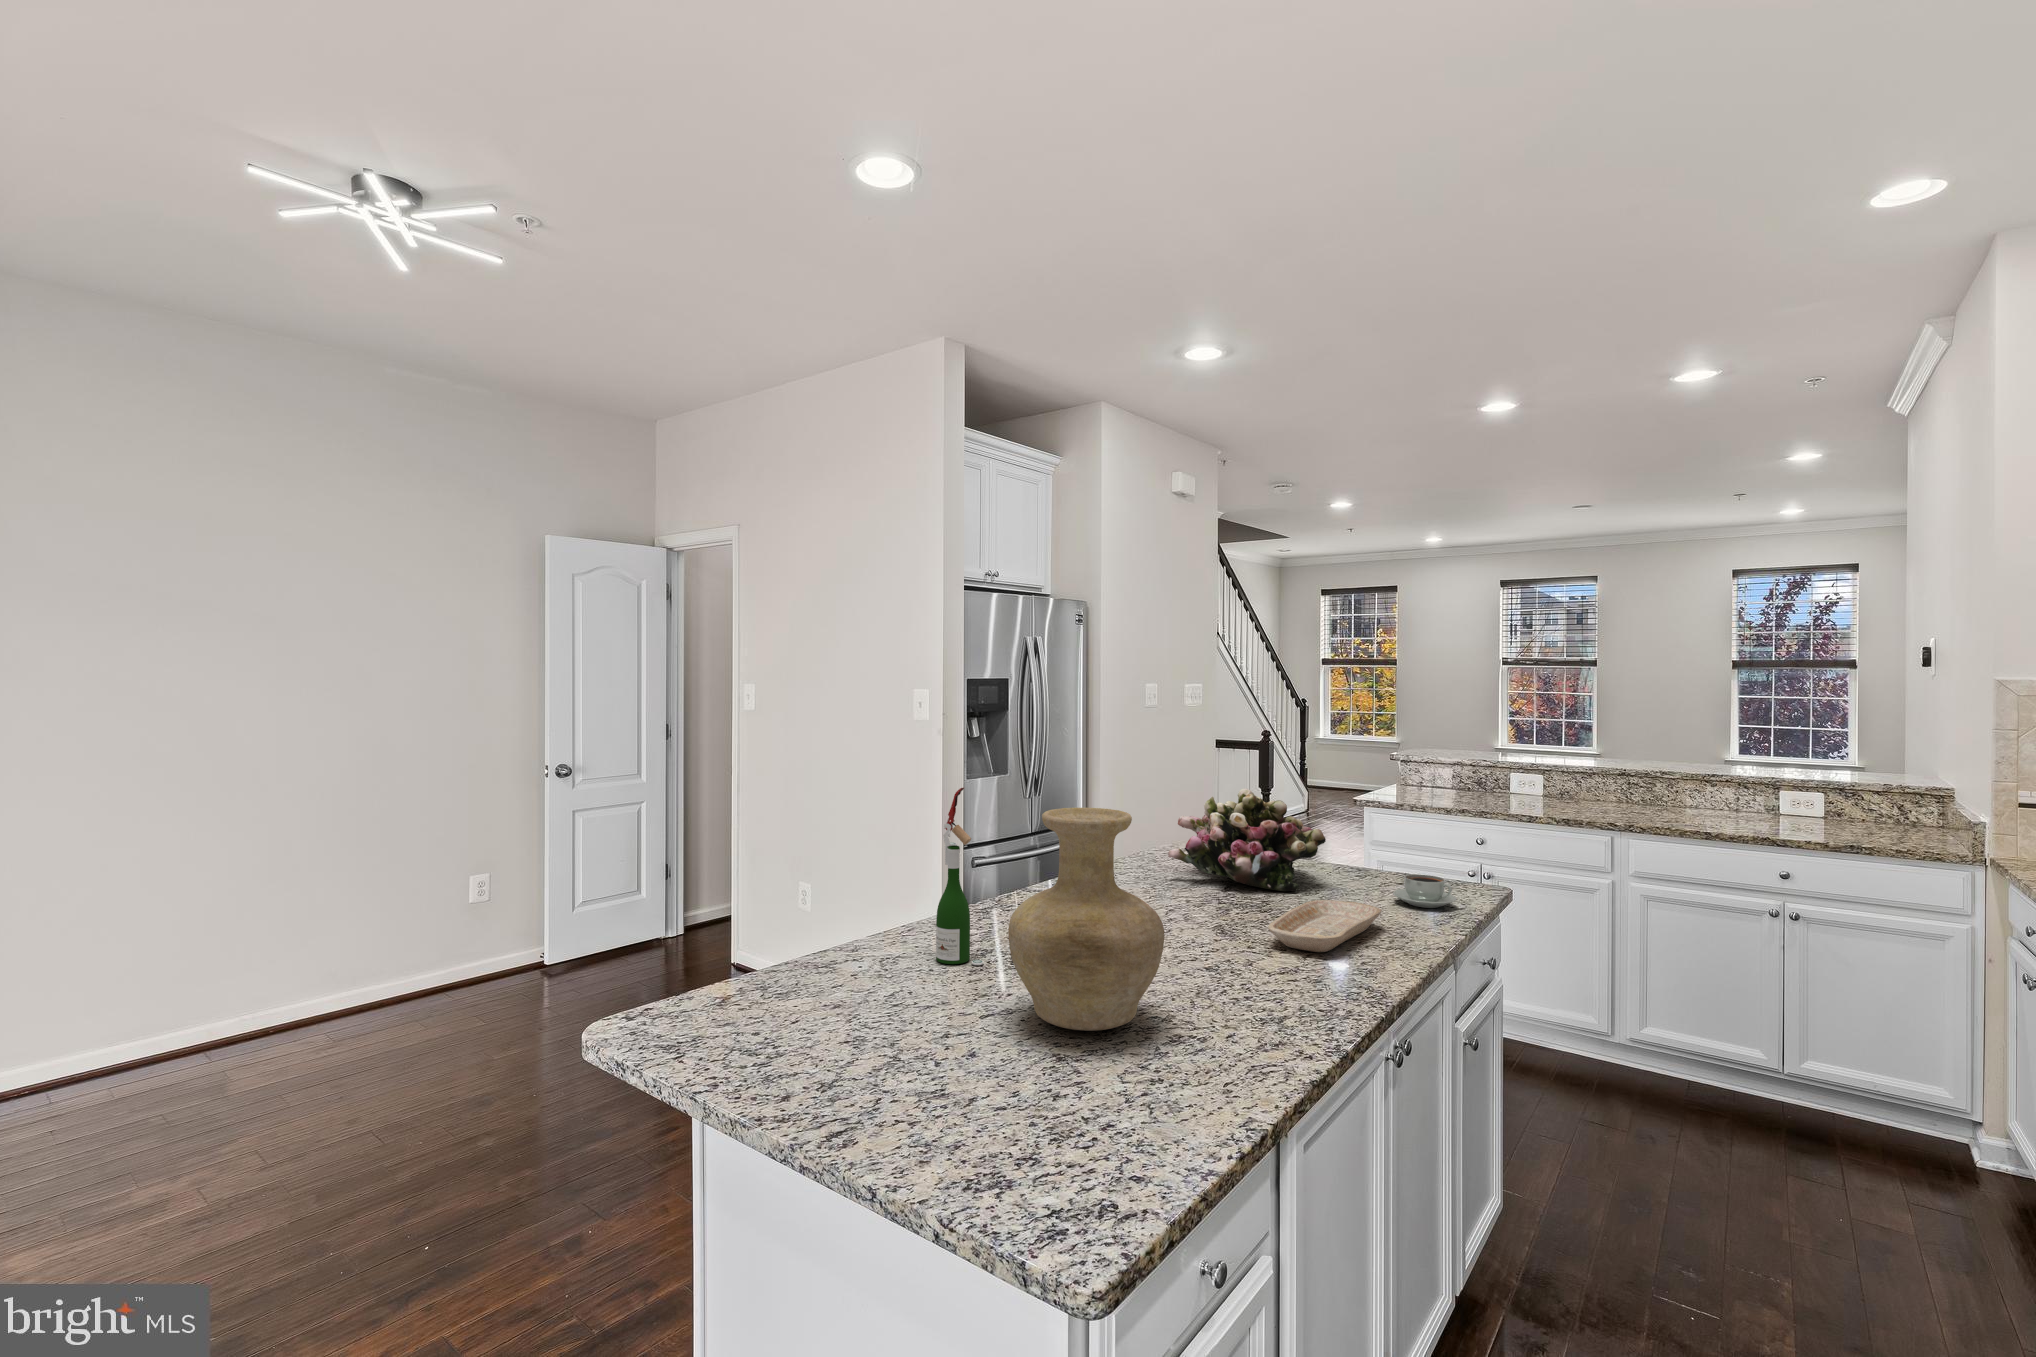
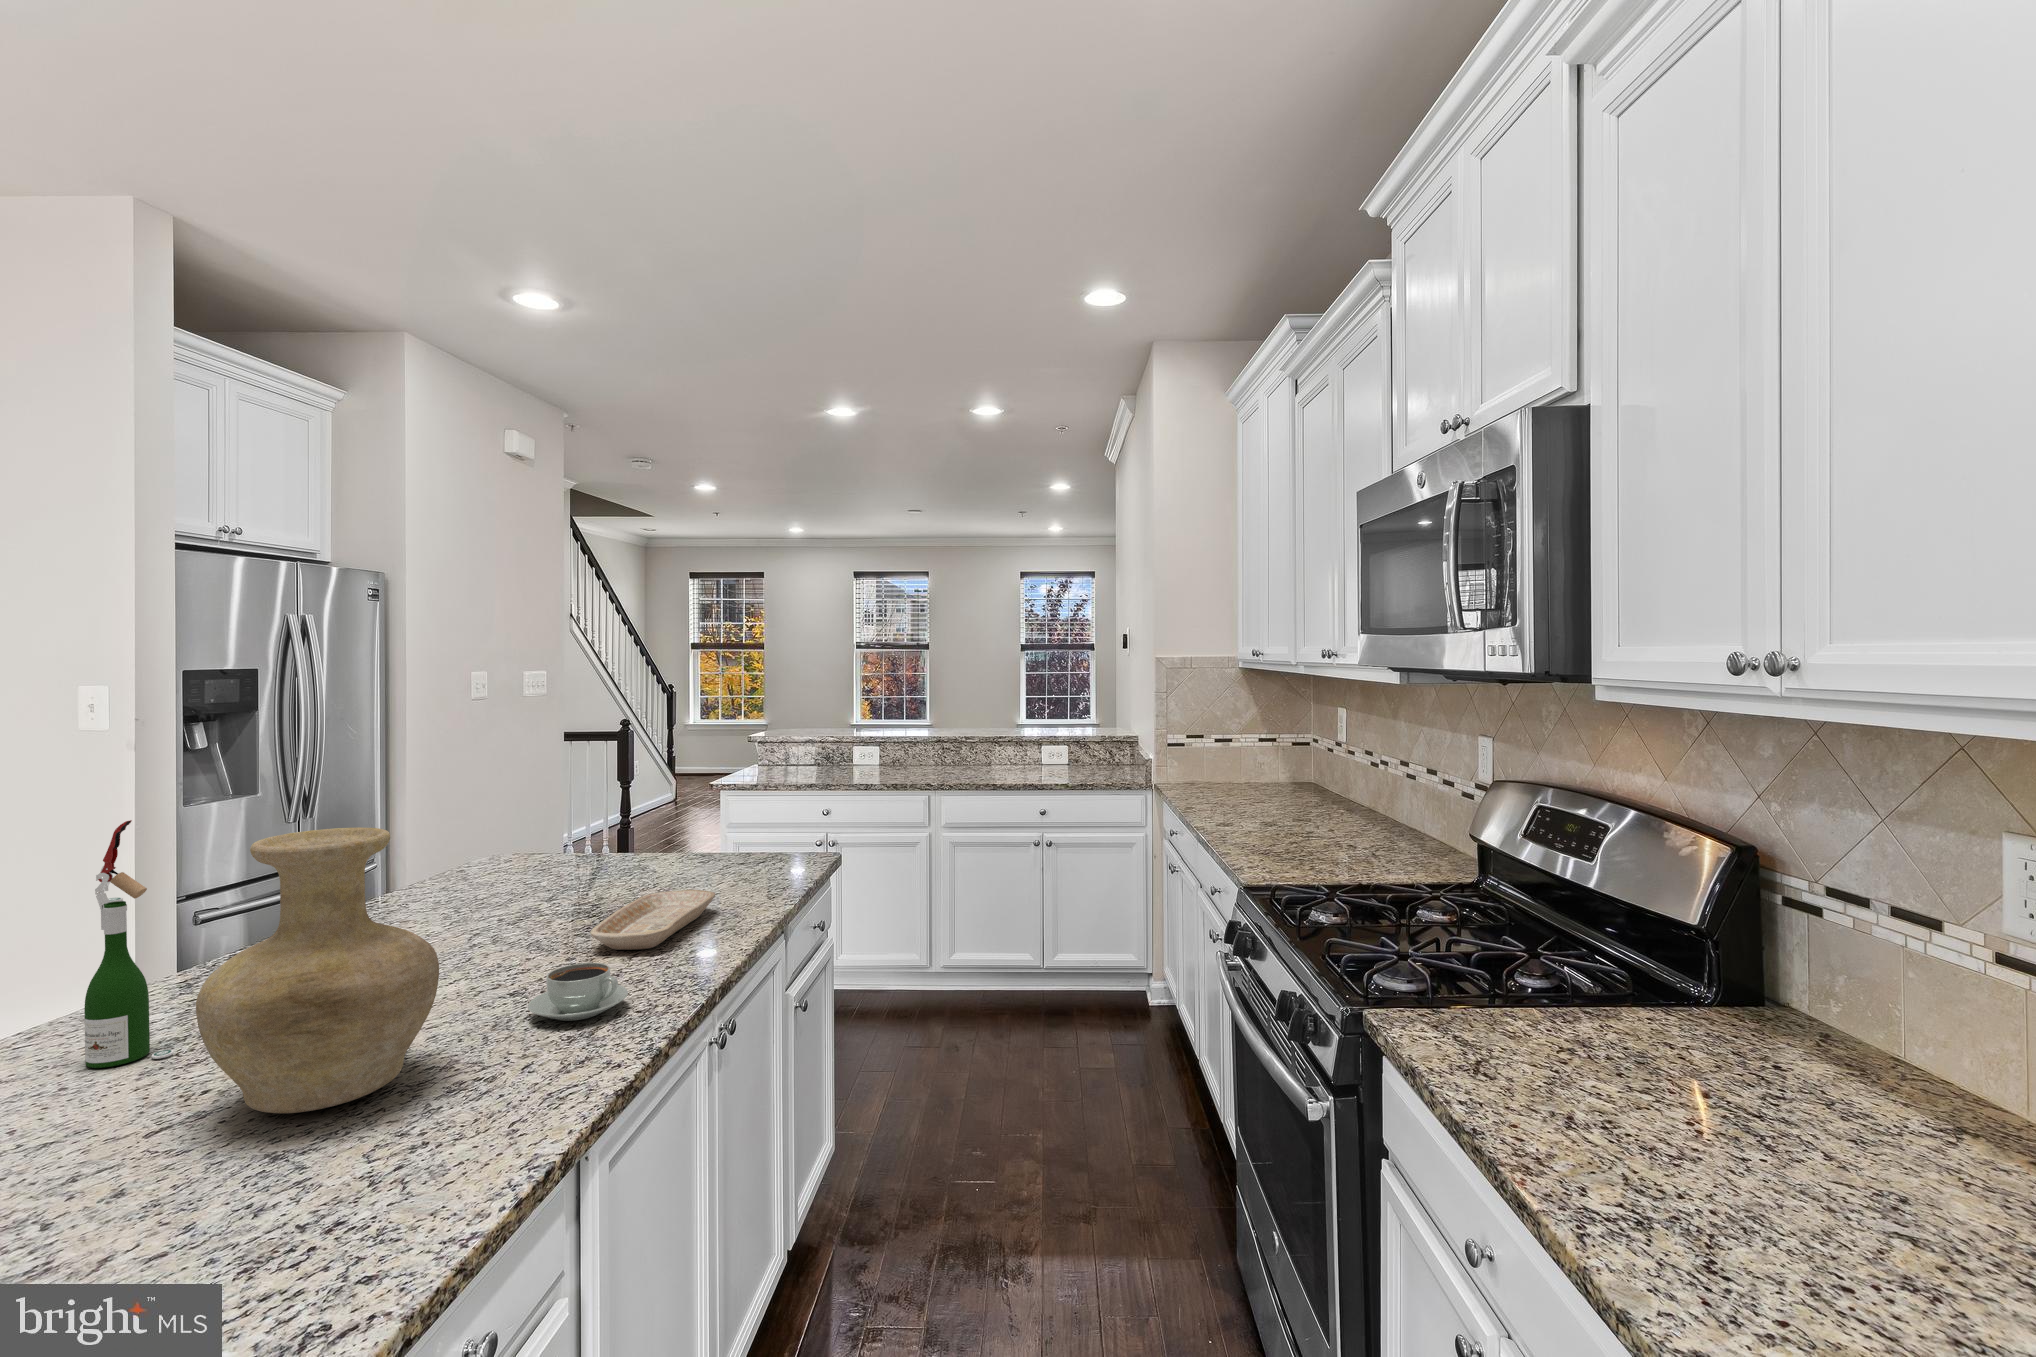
flower arrangement: present [1168,789,1326,891] -> none [481,784,664,889]
coffee cup: present [1393,874,1456,908] -> present [528,963,628,1021]

